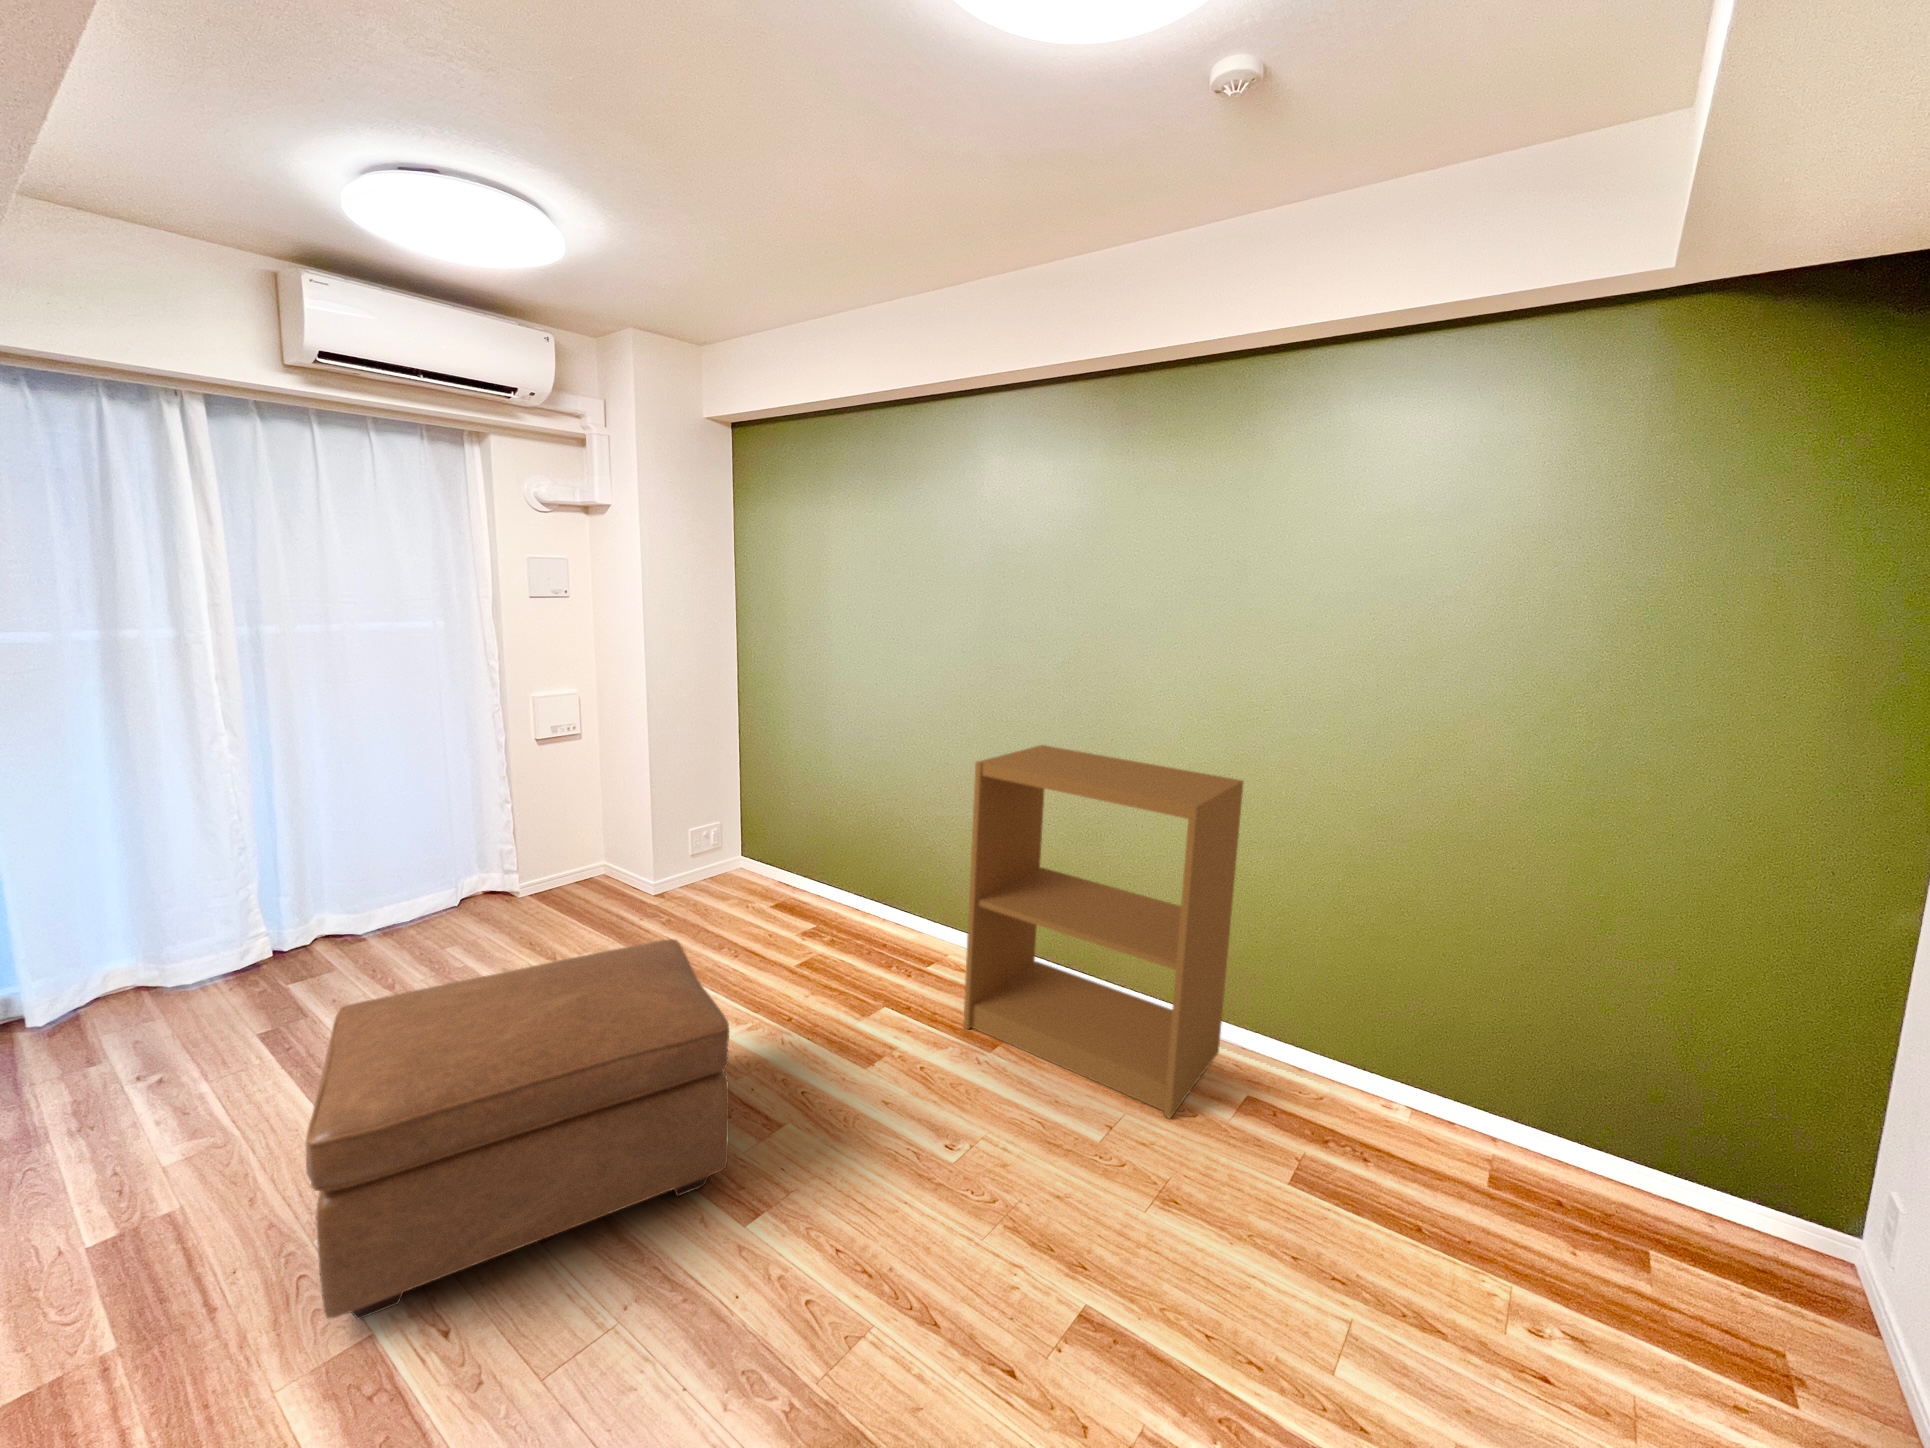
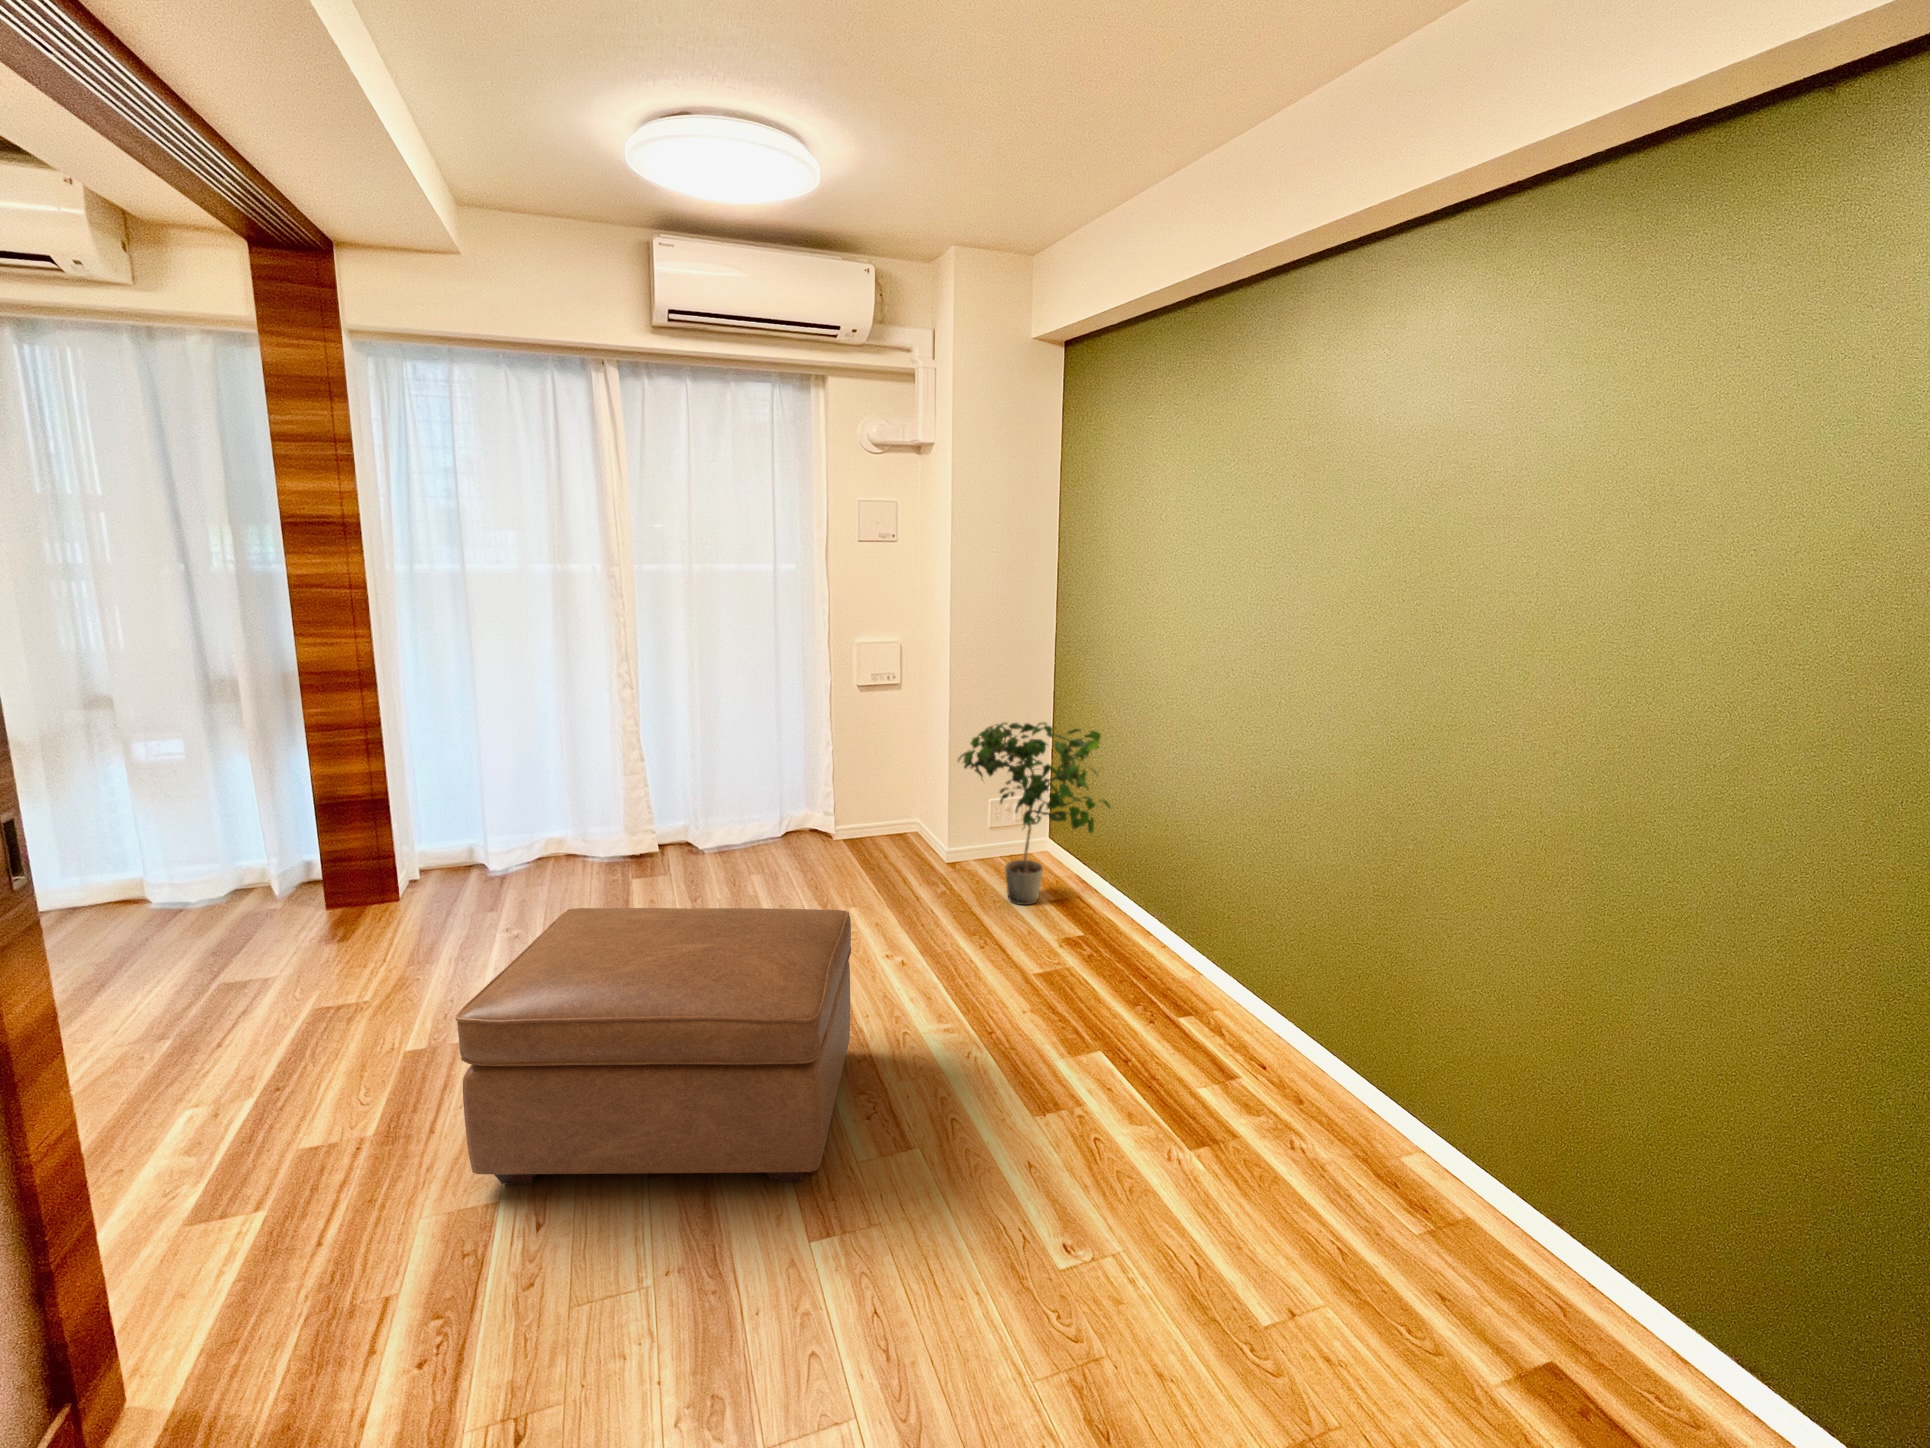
bookshelf: present [963,745,1244,1118] -> none [1175,747,1627,1346]
potted plant: none [682,751,825,915] -> present [958,723,1110,905]

